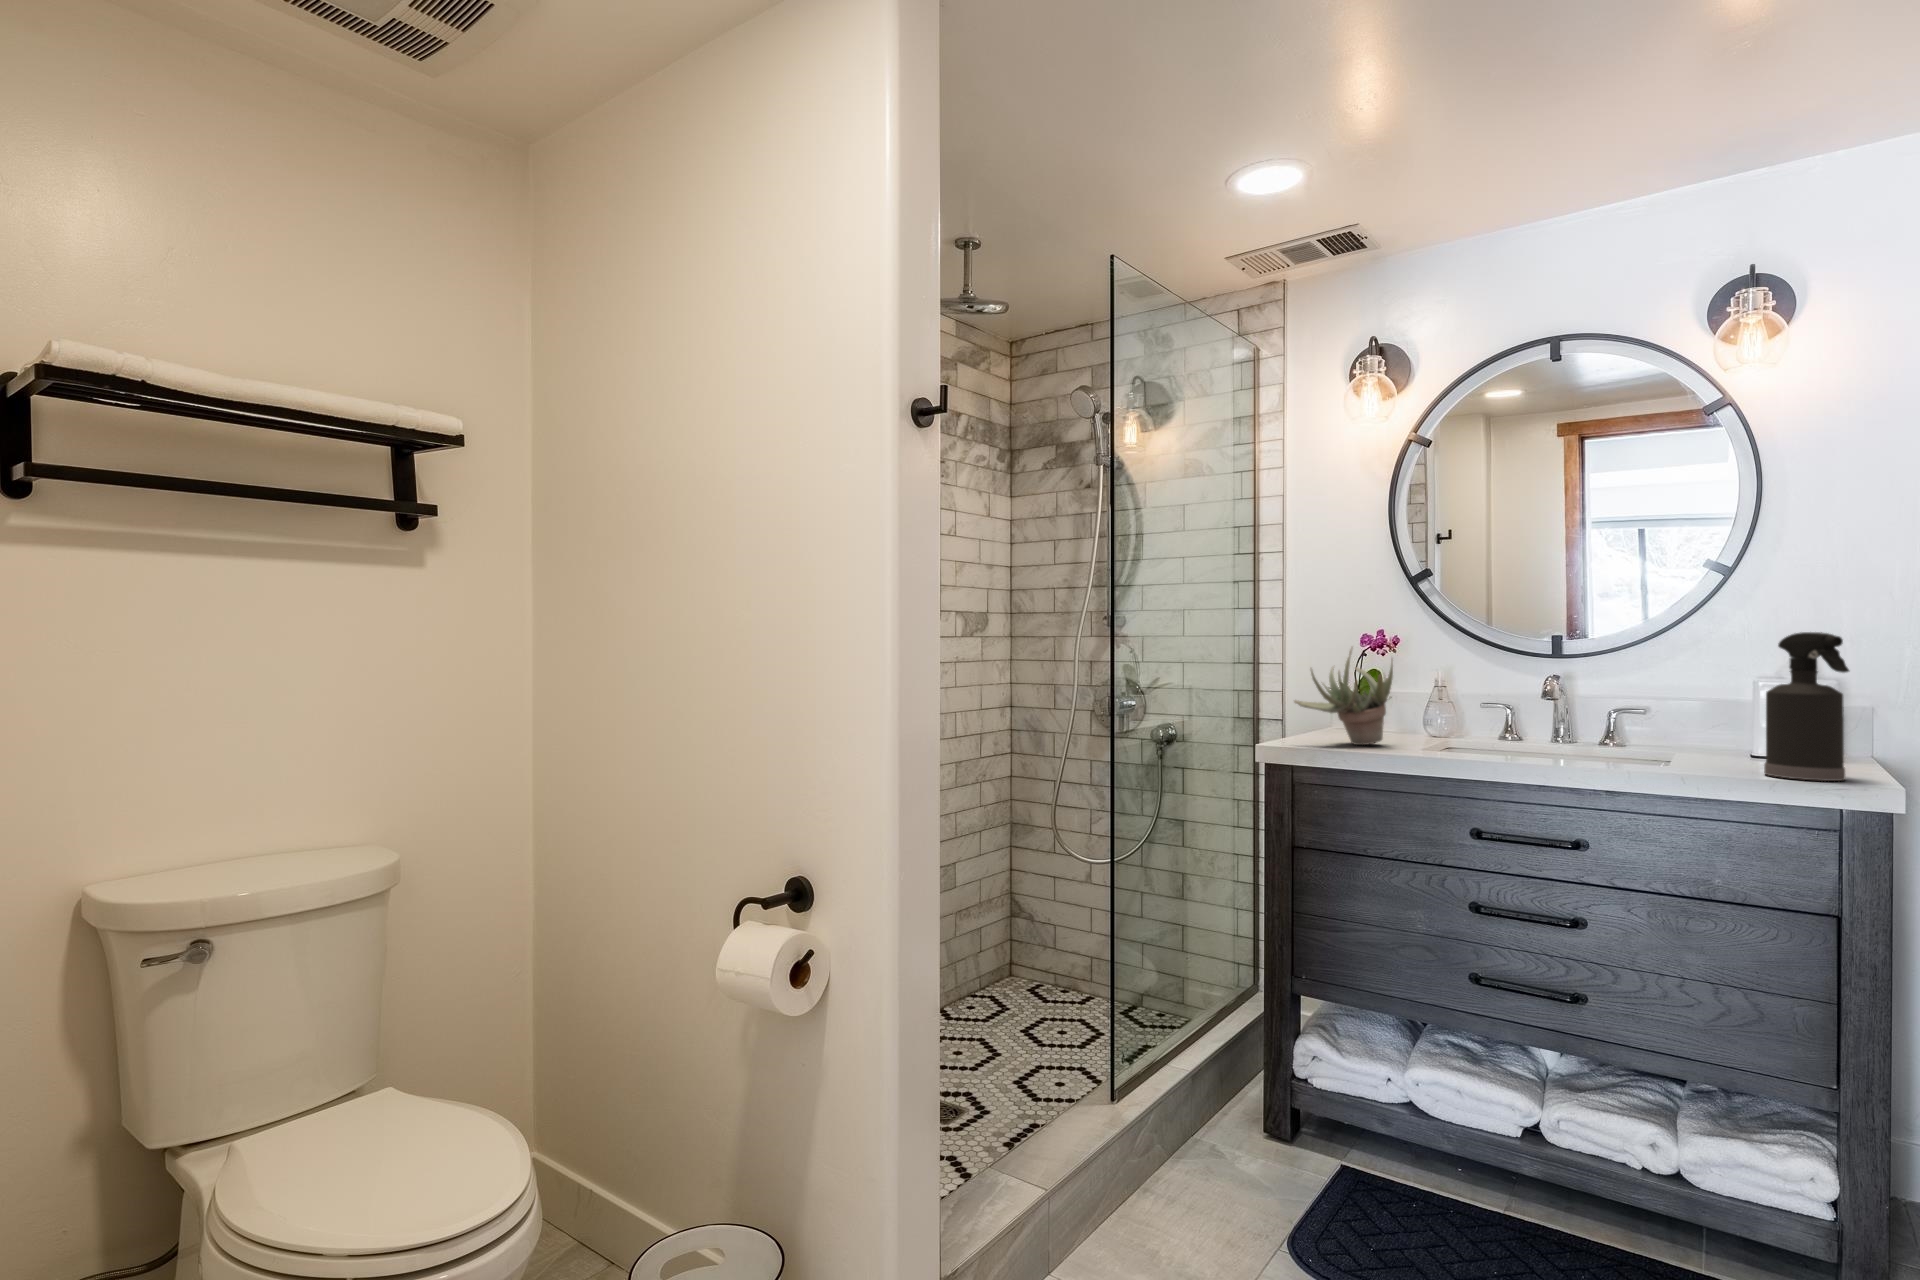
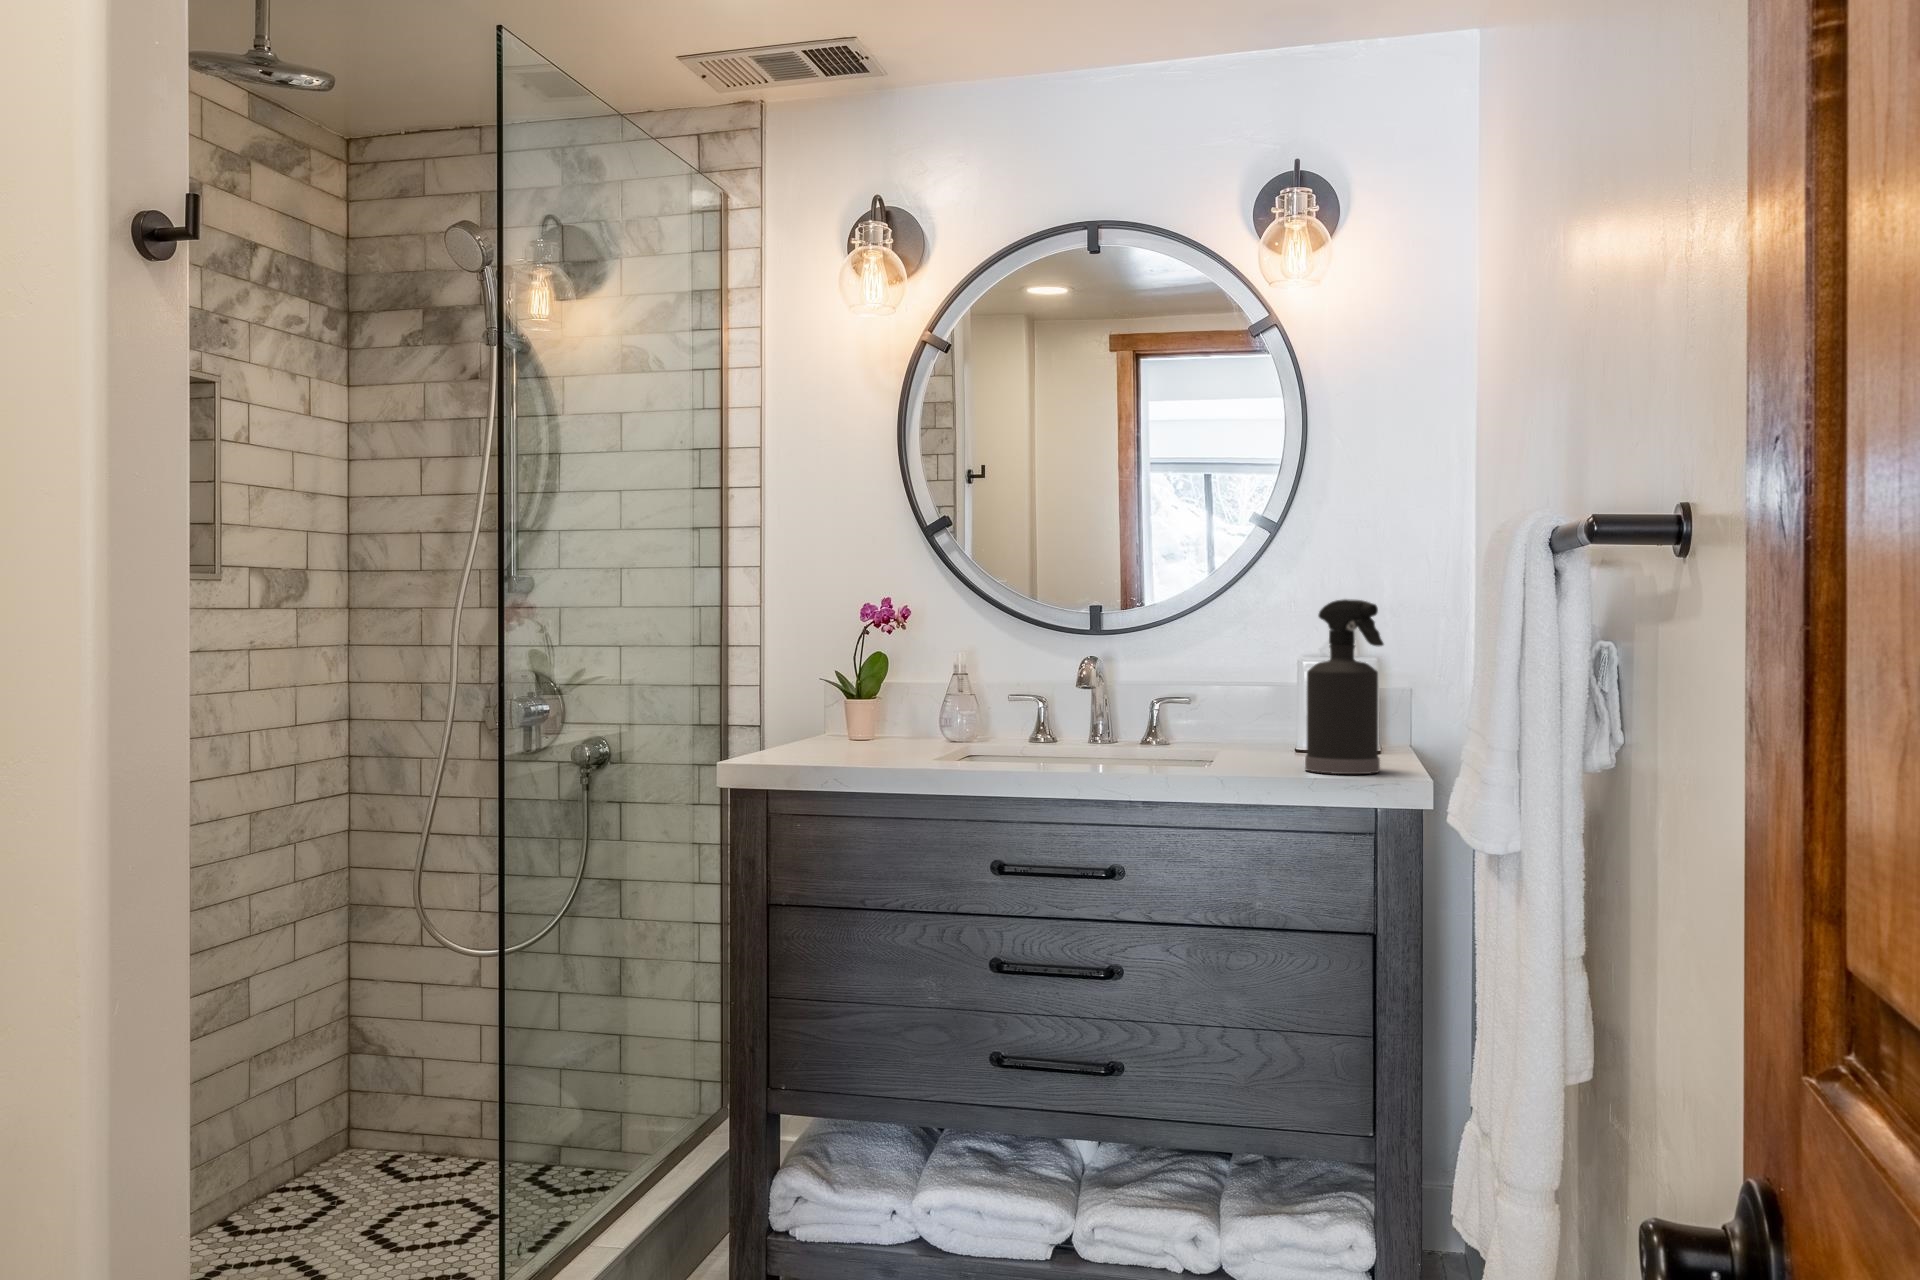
succulent plant: present [1294,648,1393,745] -> none [772,619,902,757]

